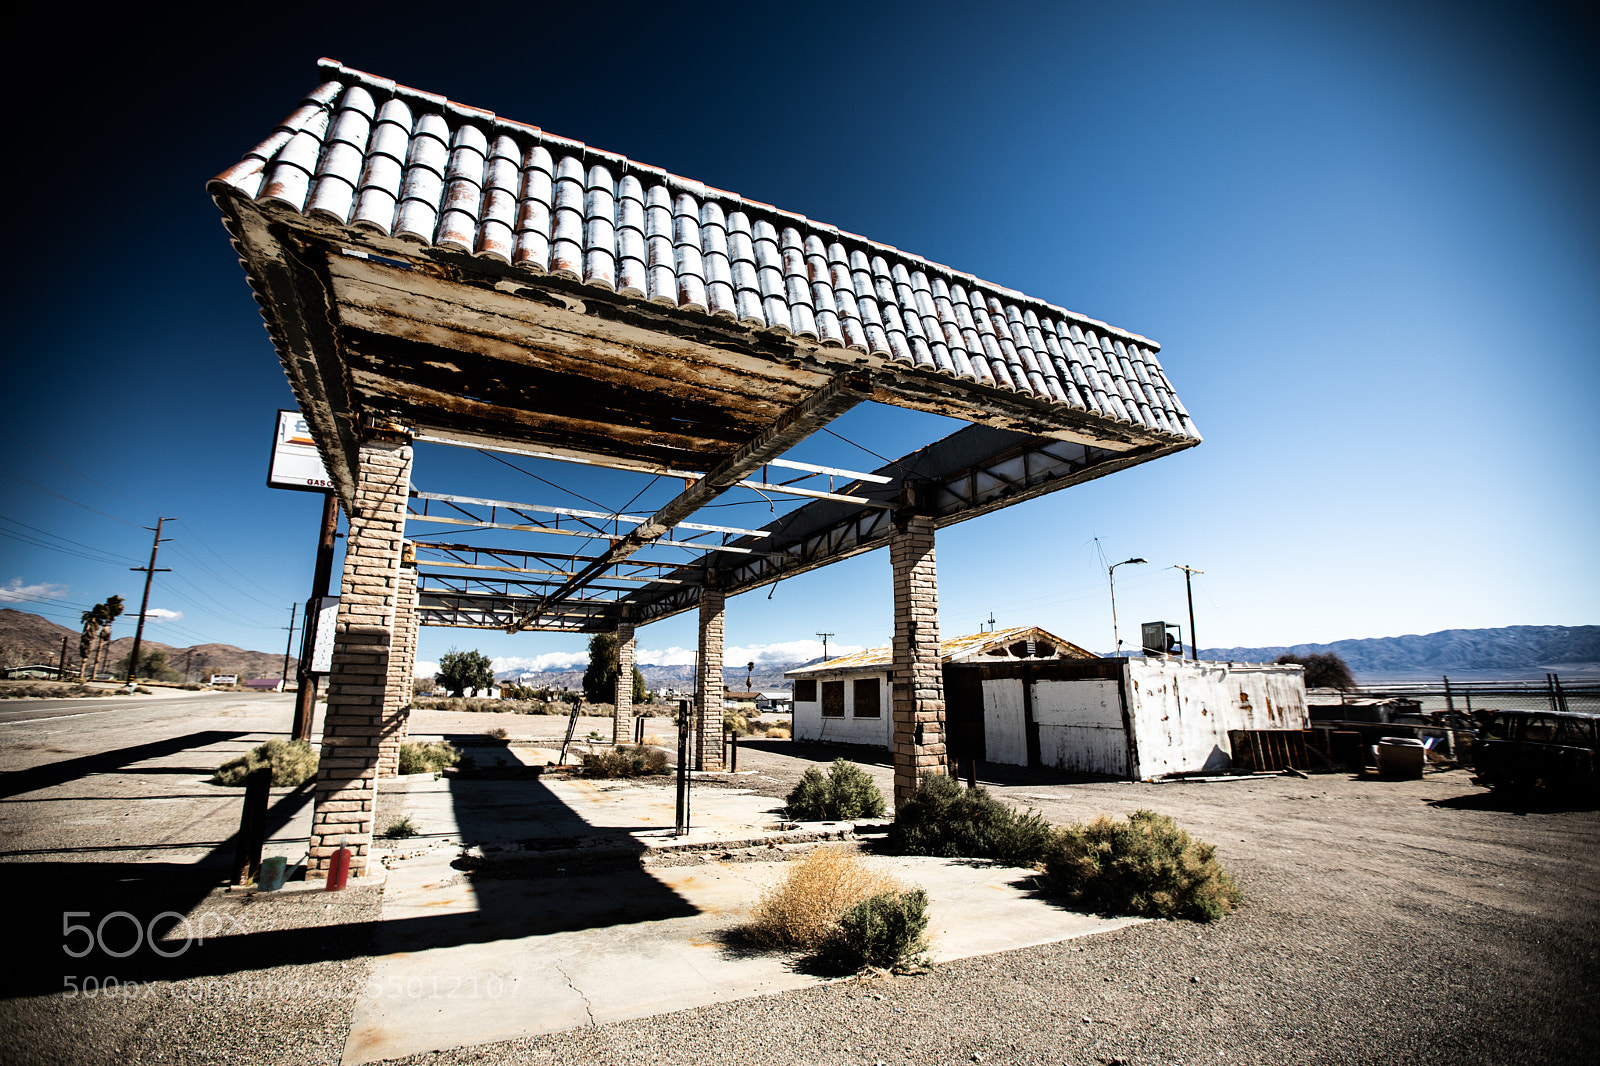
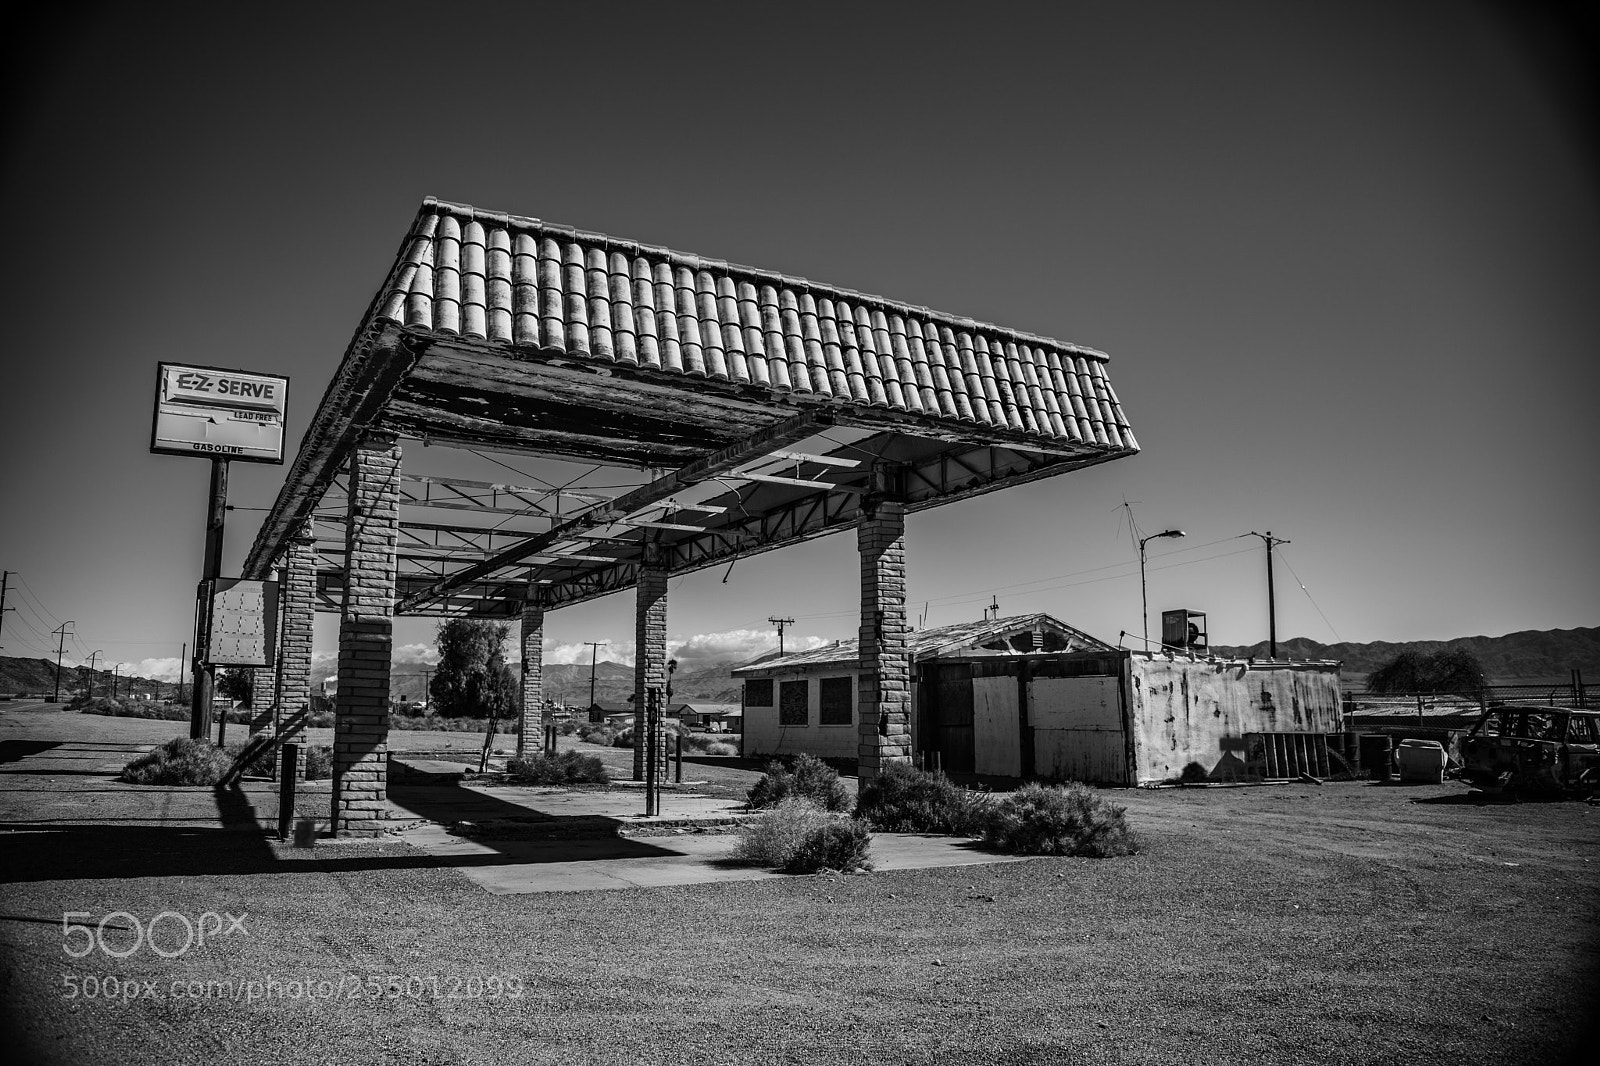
bench: none [1207,735,1252,779] -> present [1219,737,1267,784]
potted plant: none [1175,757,1205,780] -> present [1180,761,1210,784]
fire extinguisher: present [325,836,351,891] -> none [353,803,372,848]

